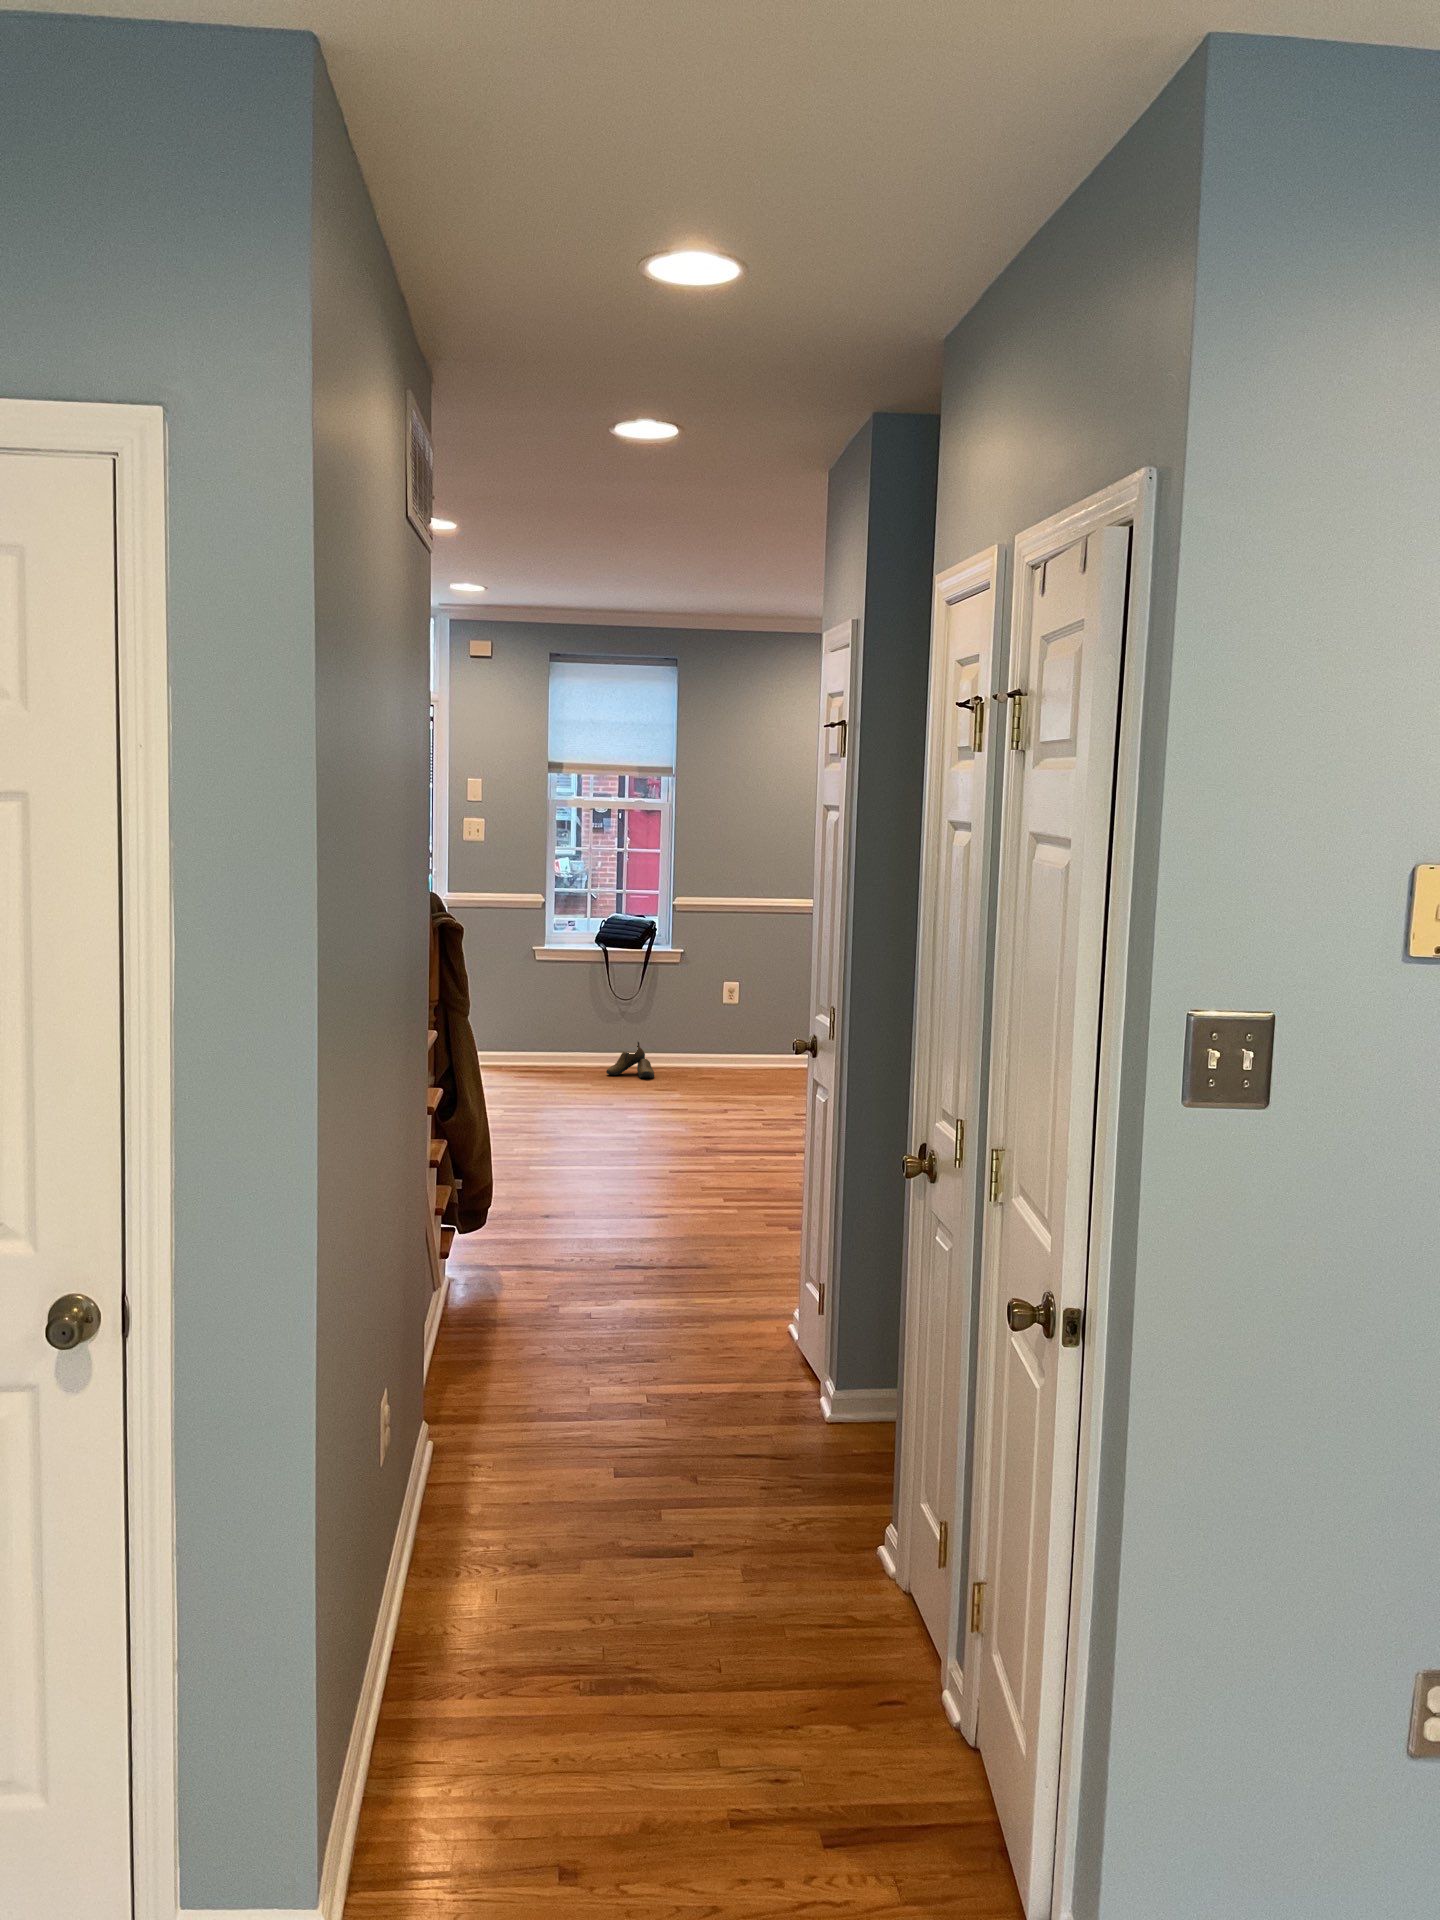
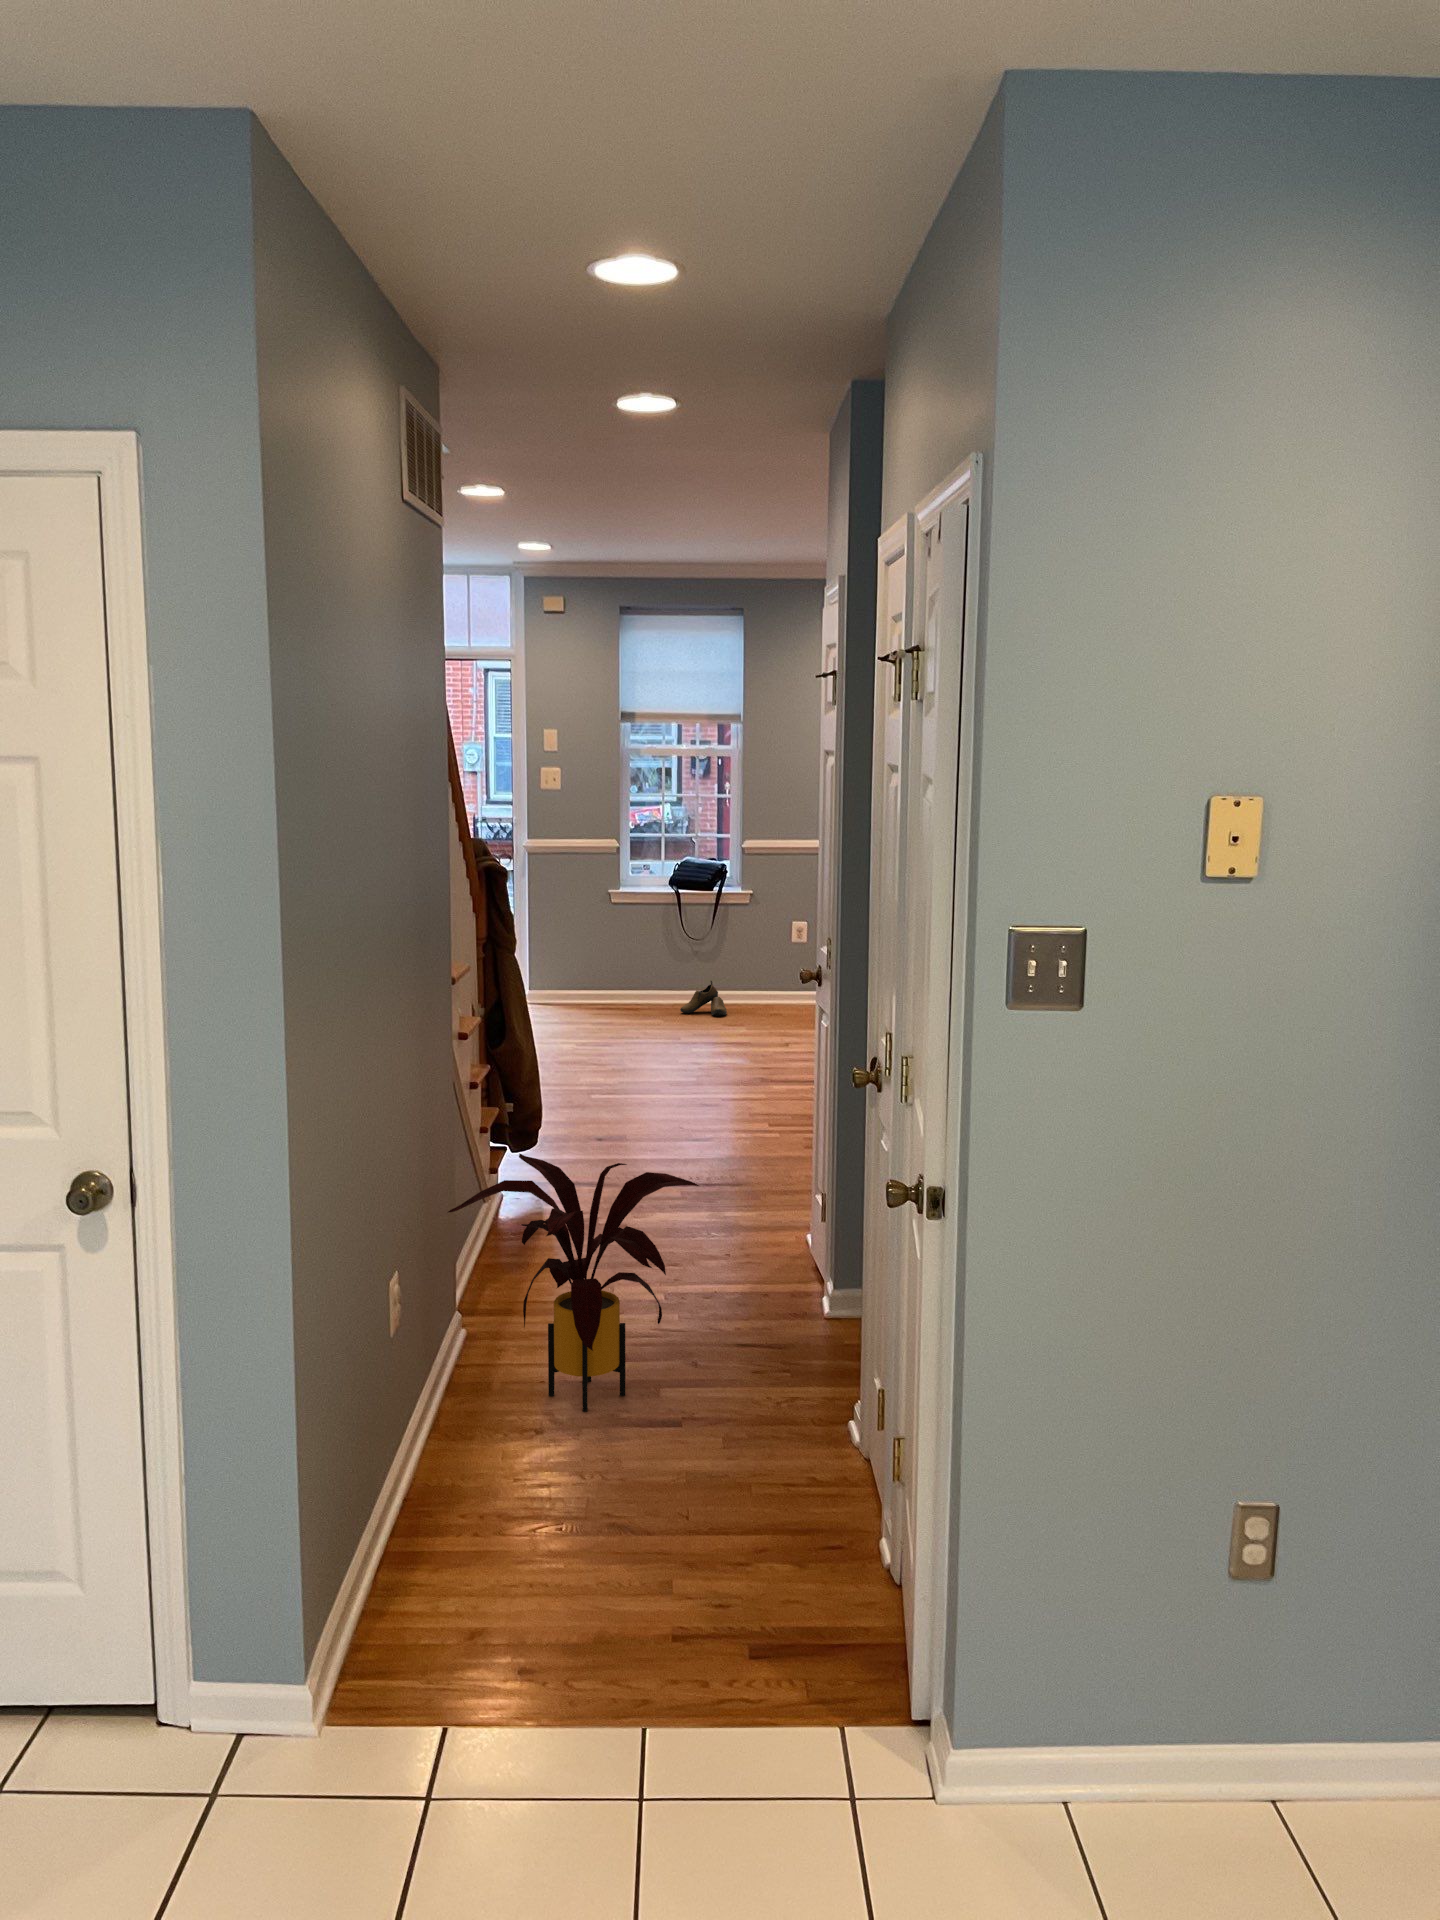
house plant: none [432,1244,708,1537] -> present [448,1154,699,1412]

